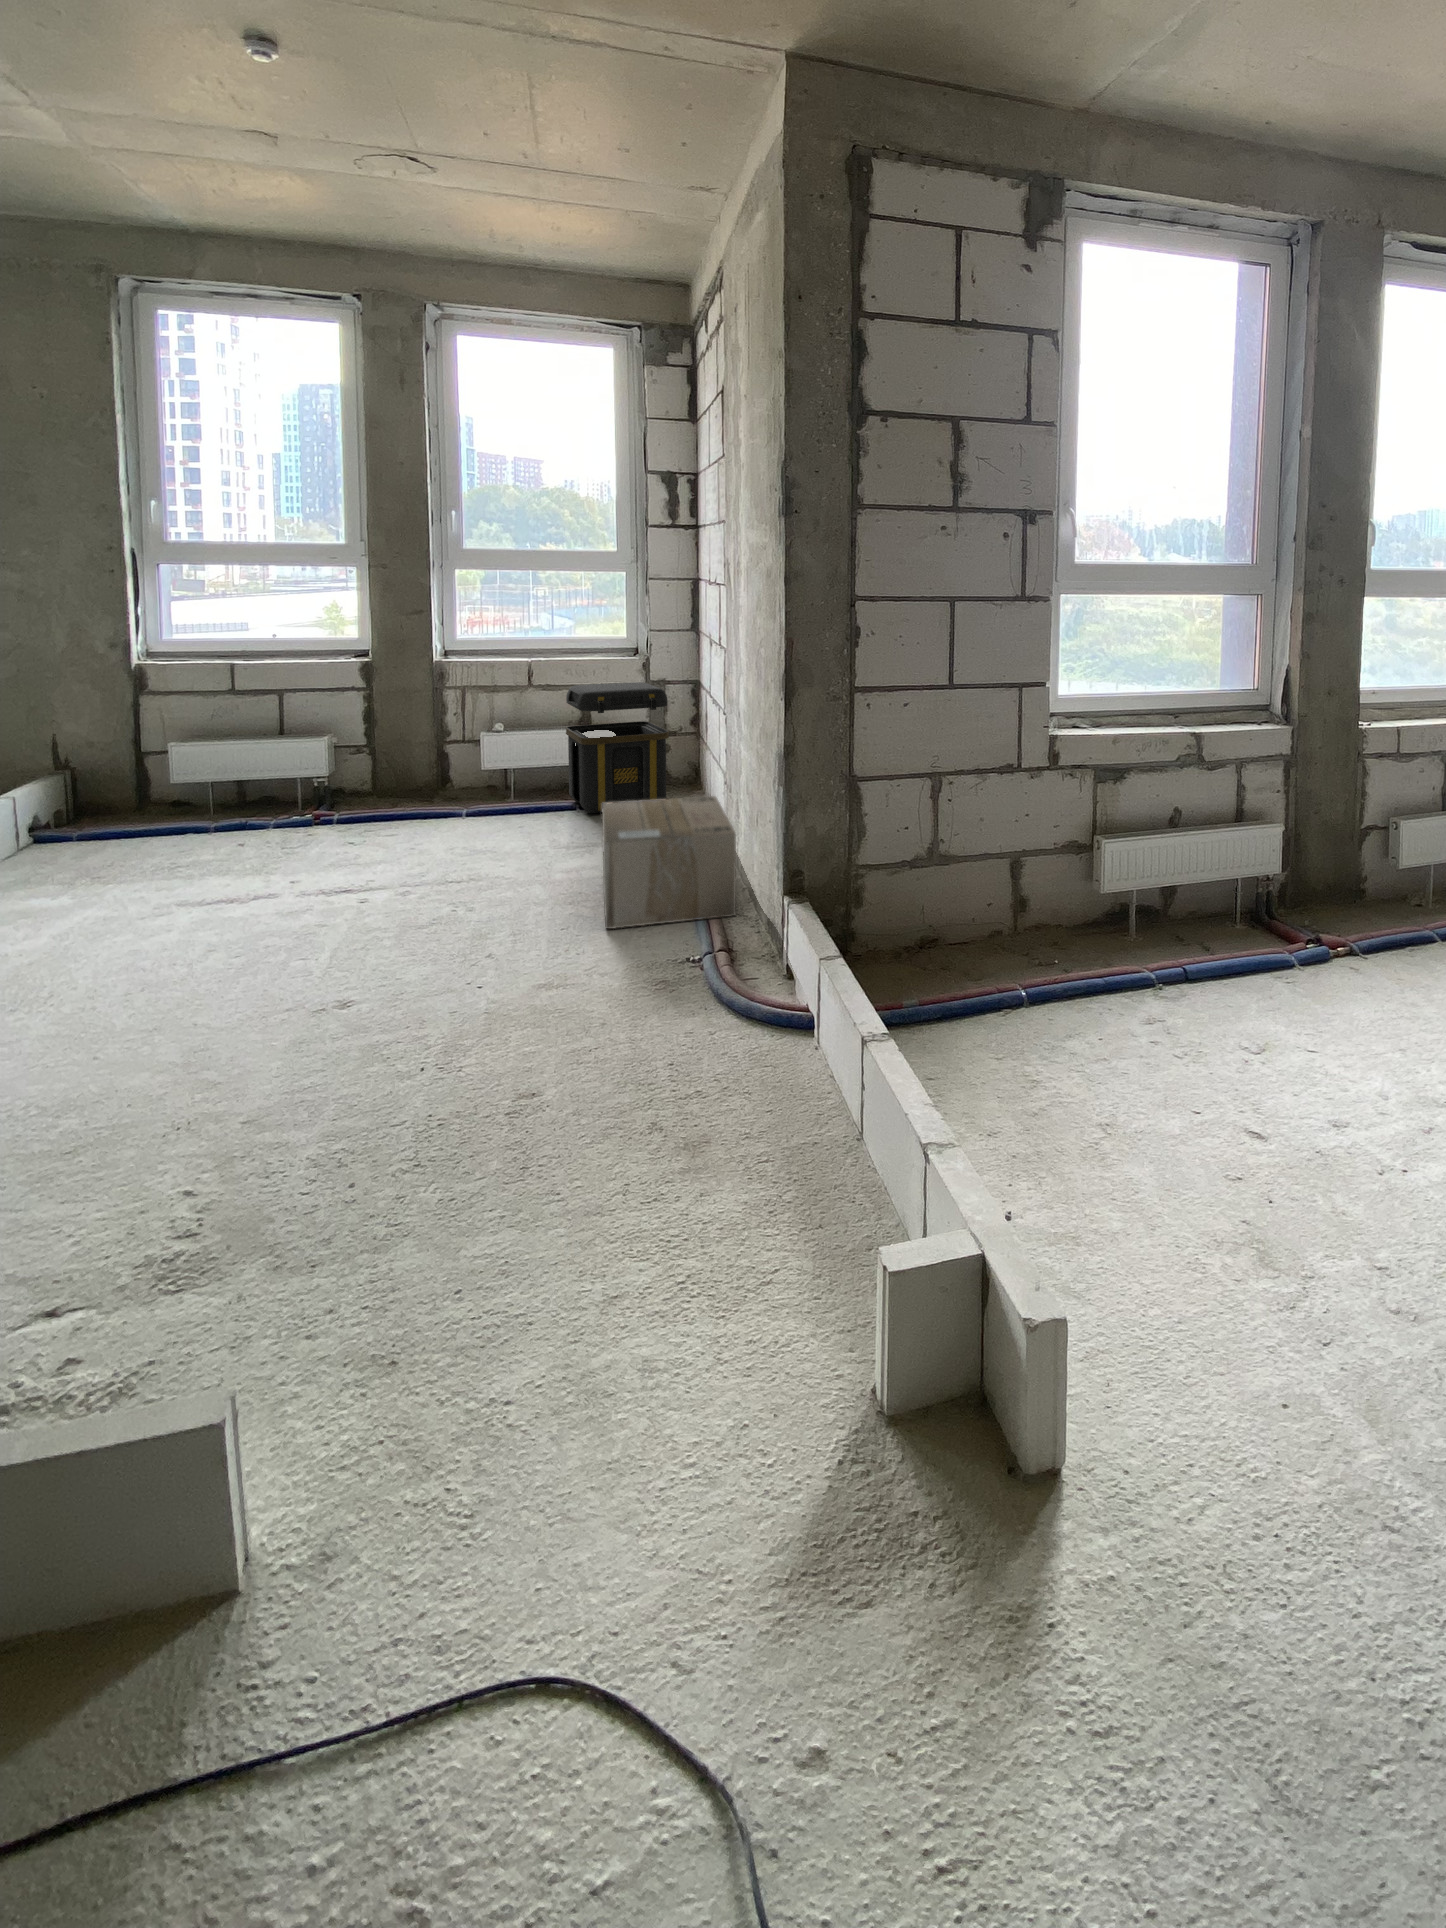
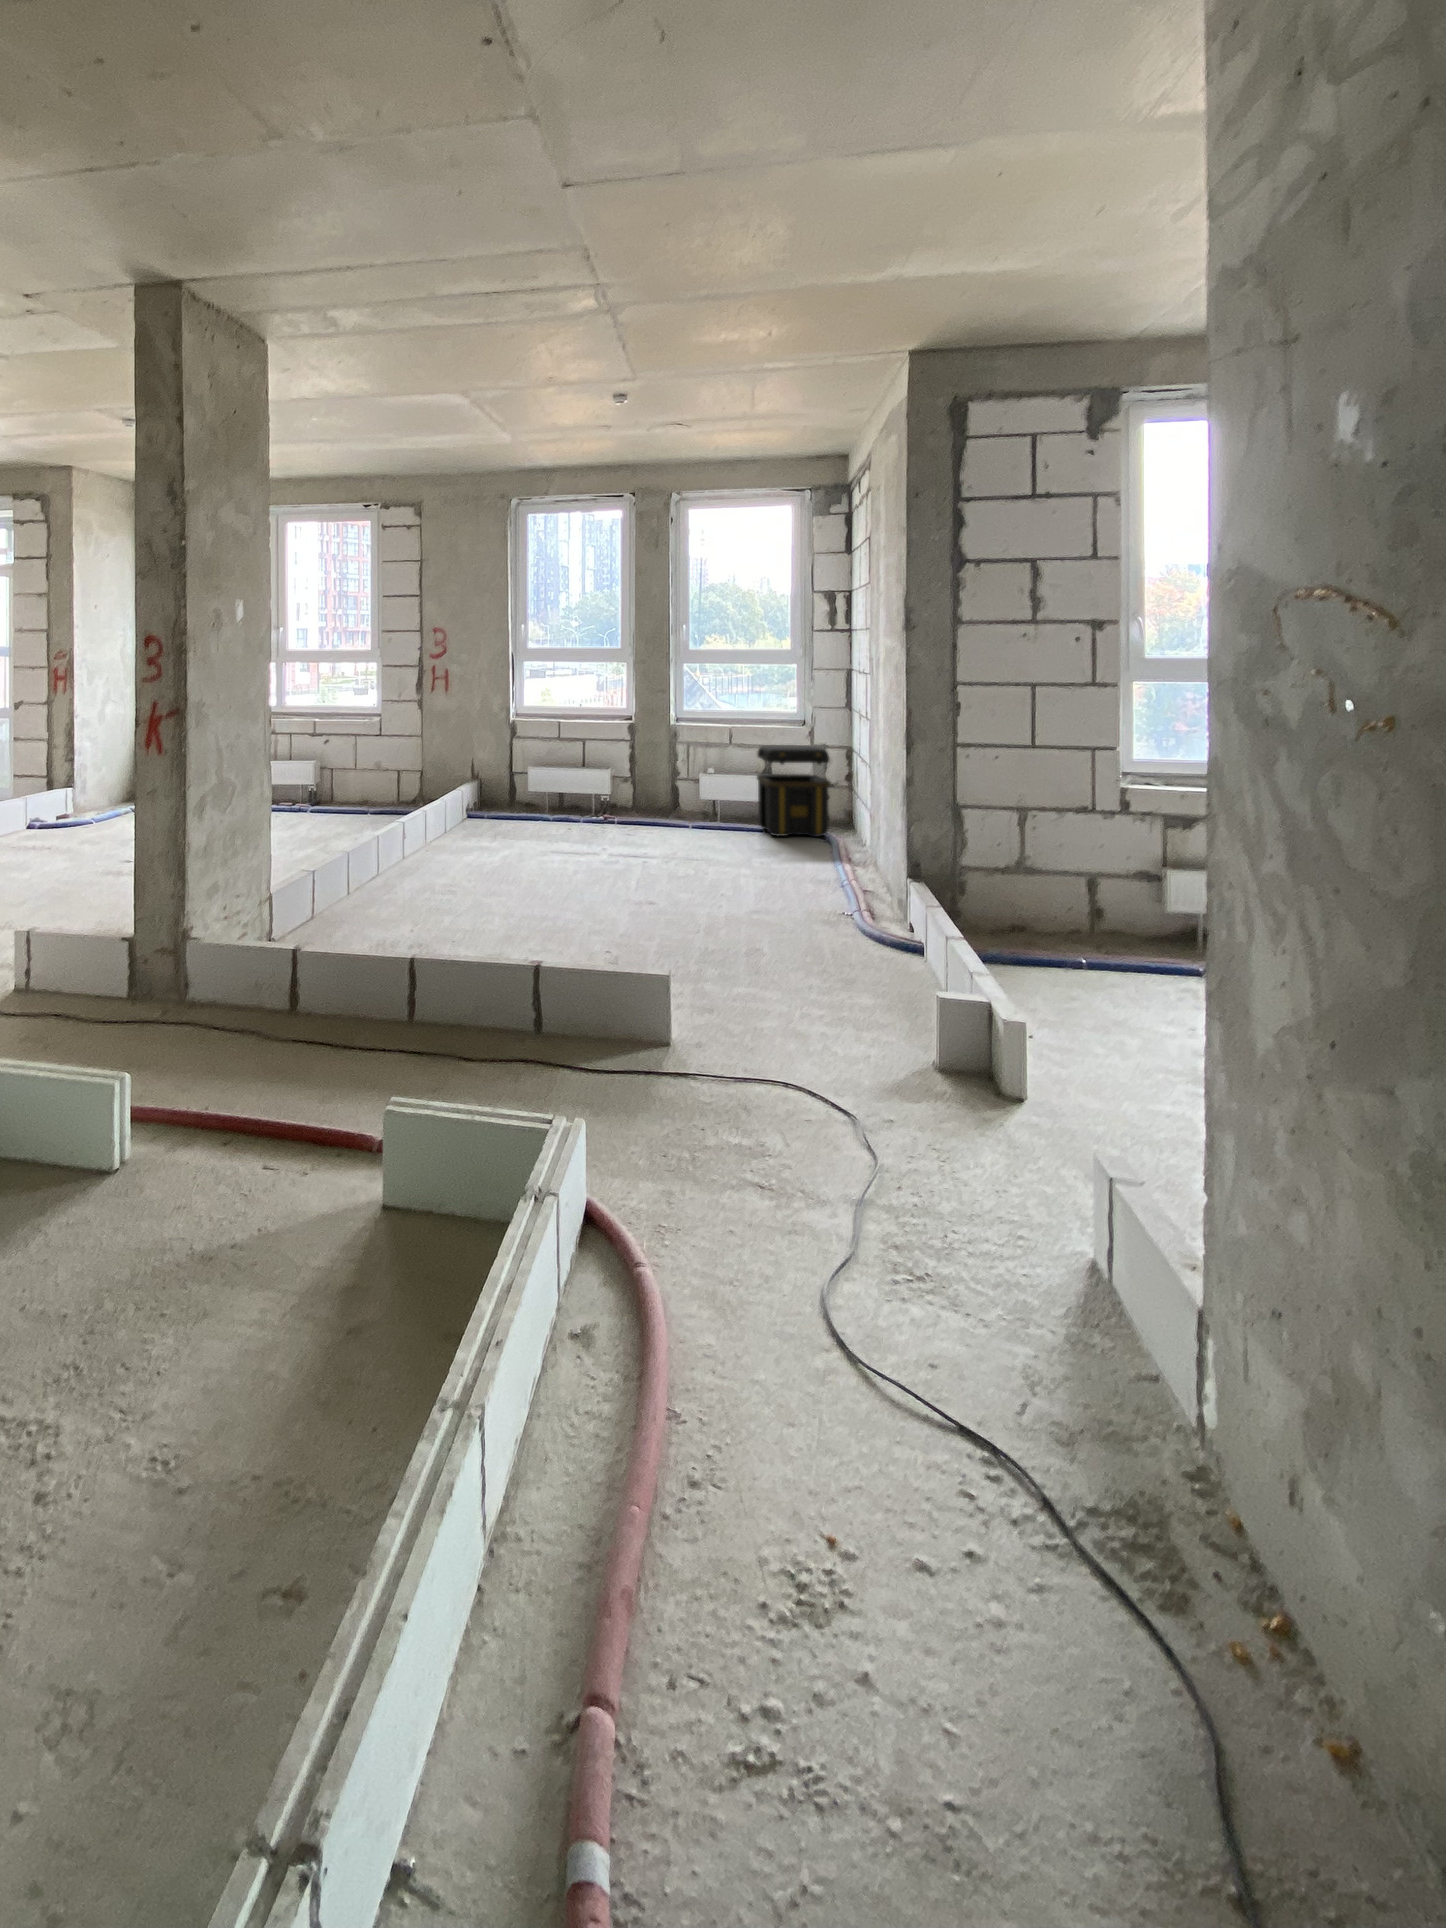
cardboard box: present [602,796,736,929] -> none [786,820,877,899]

